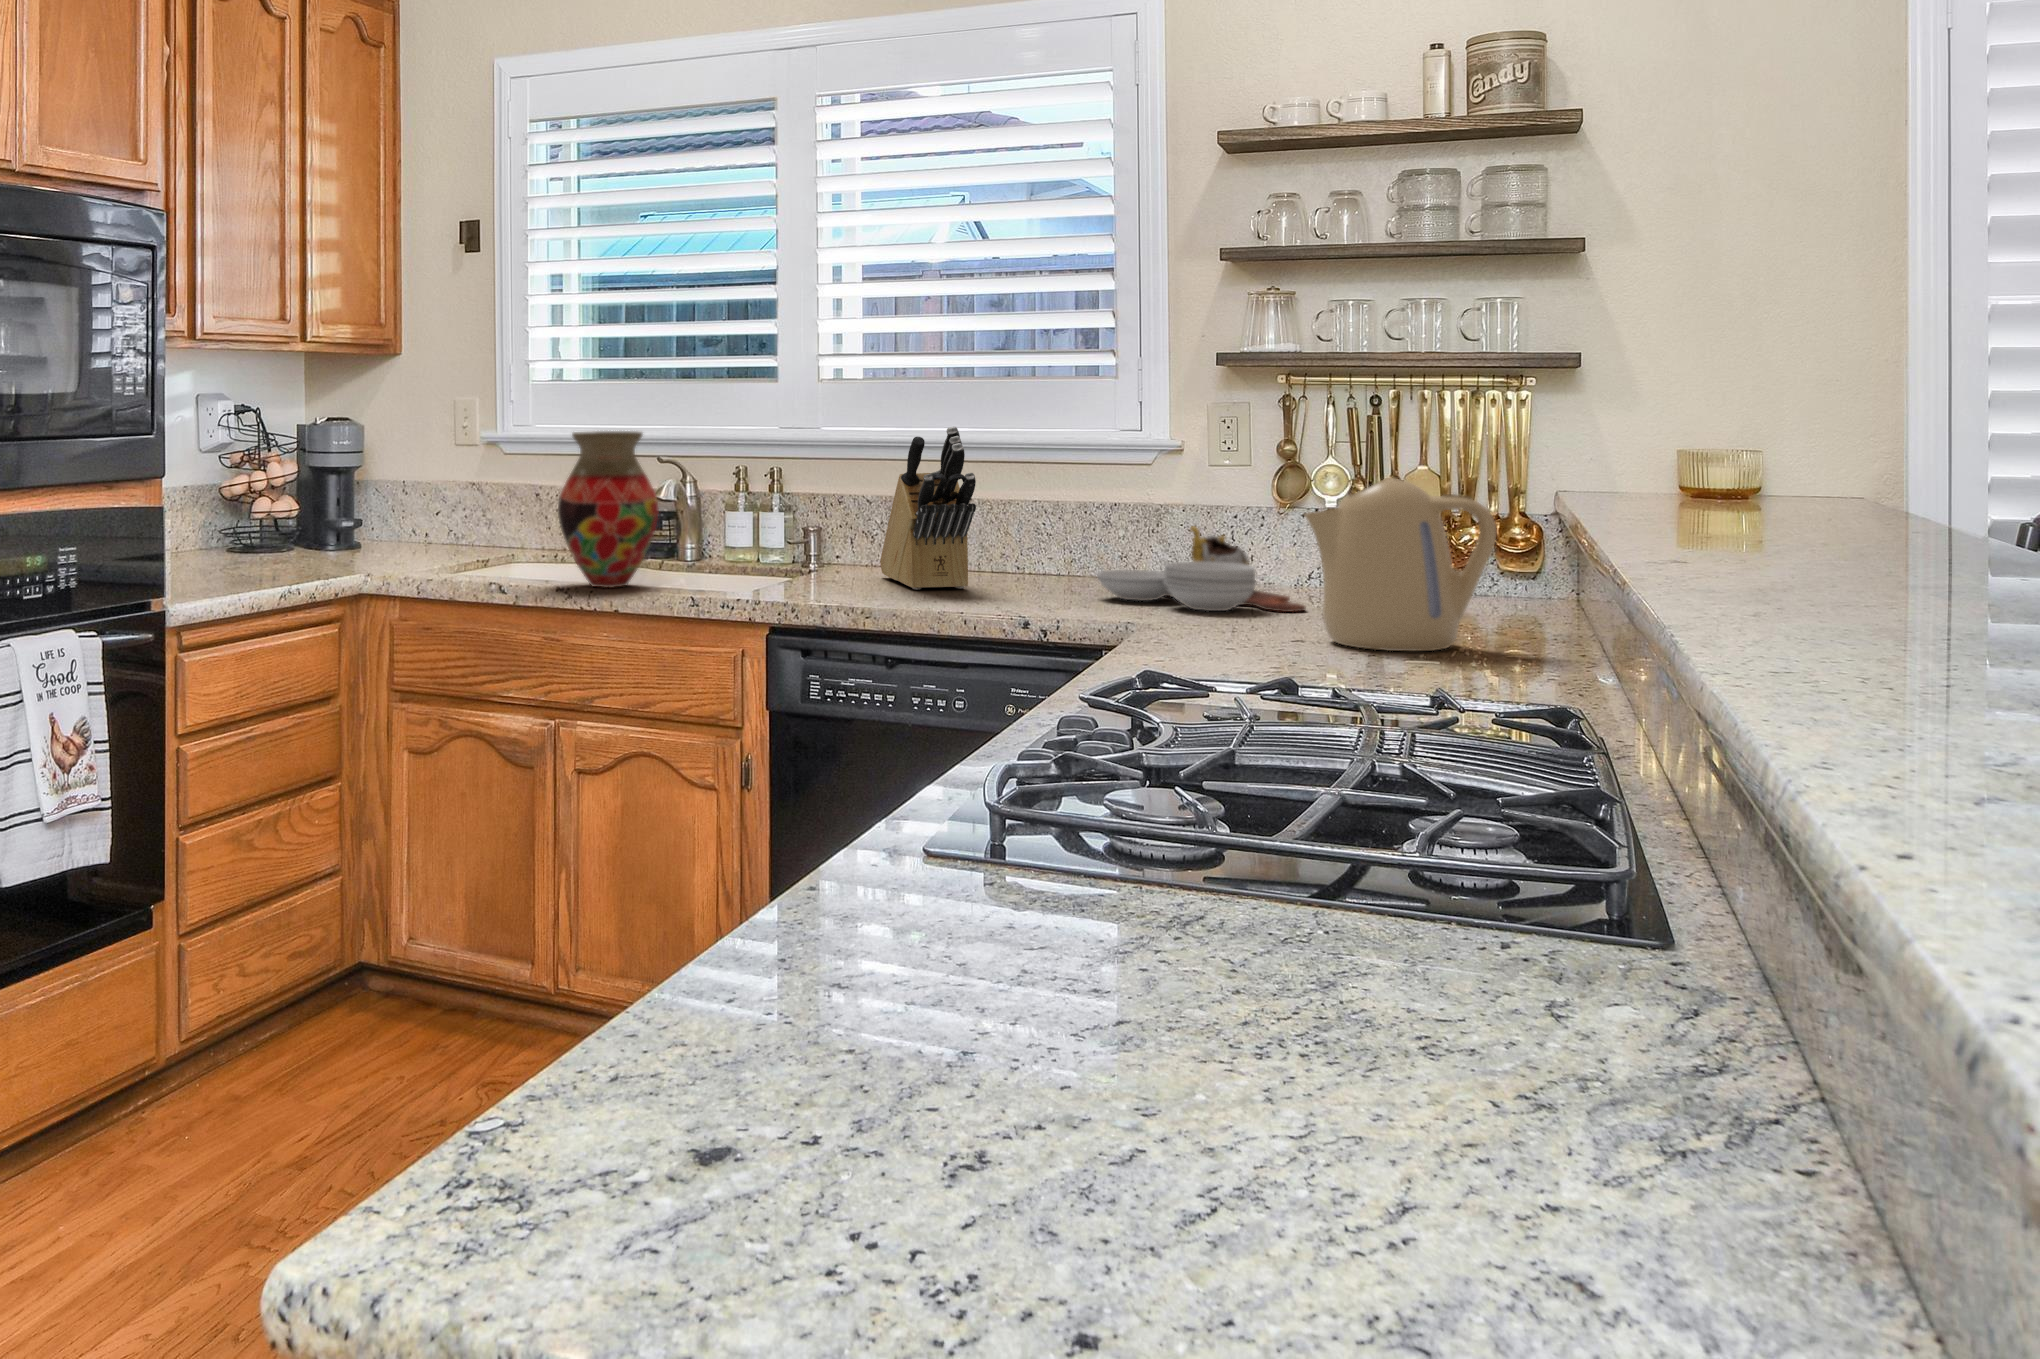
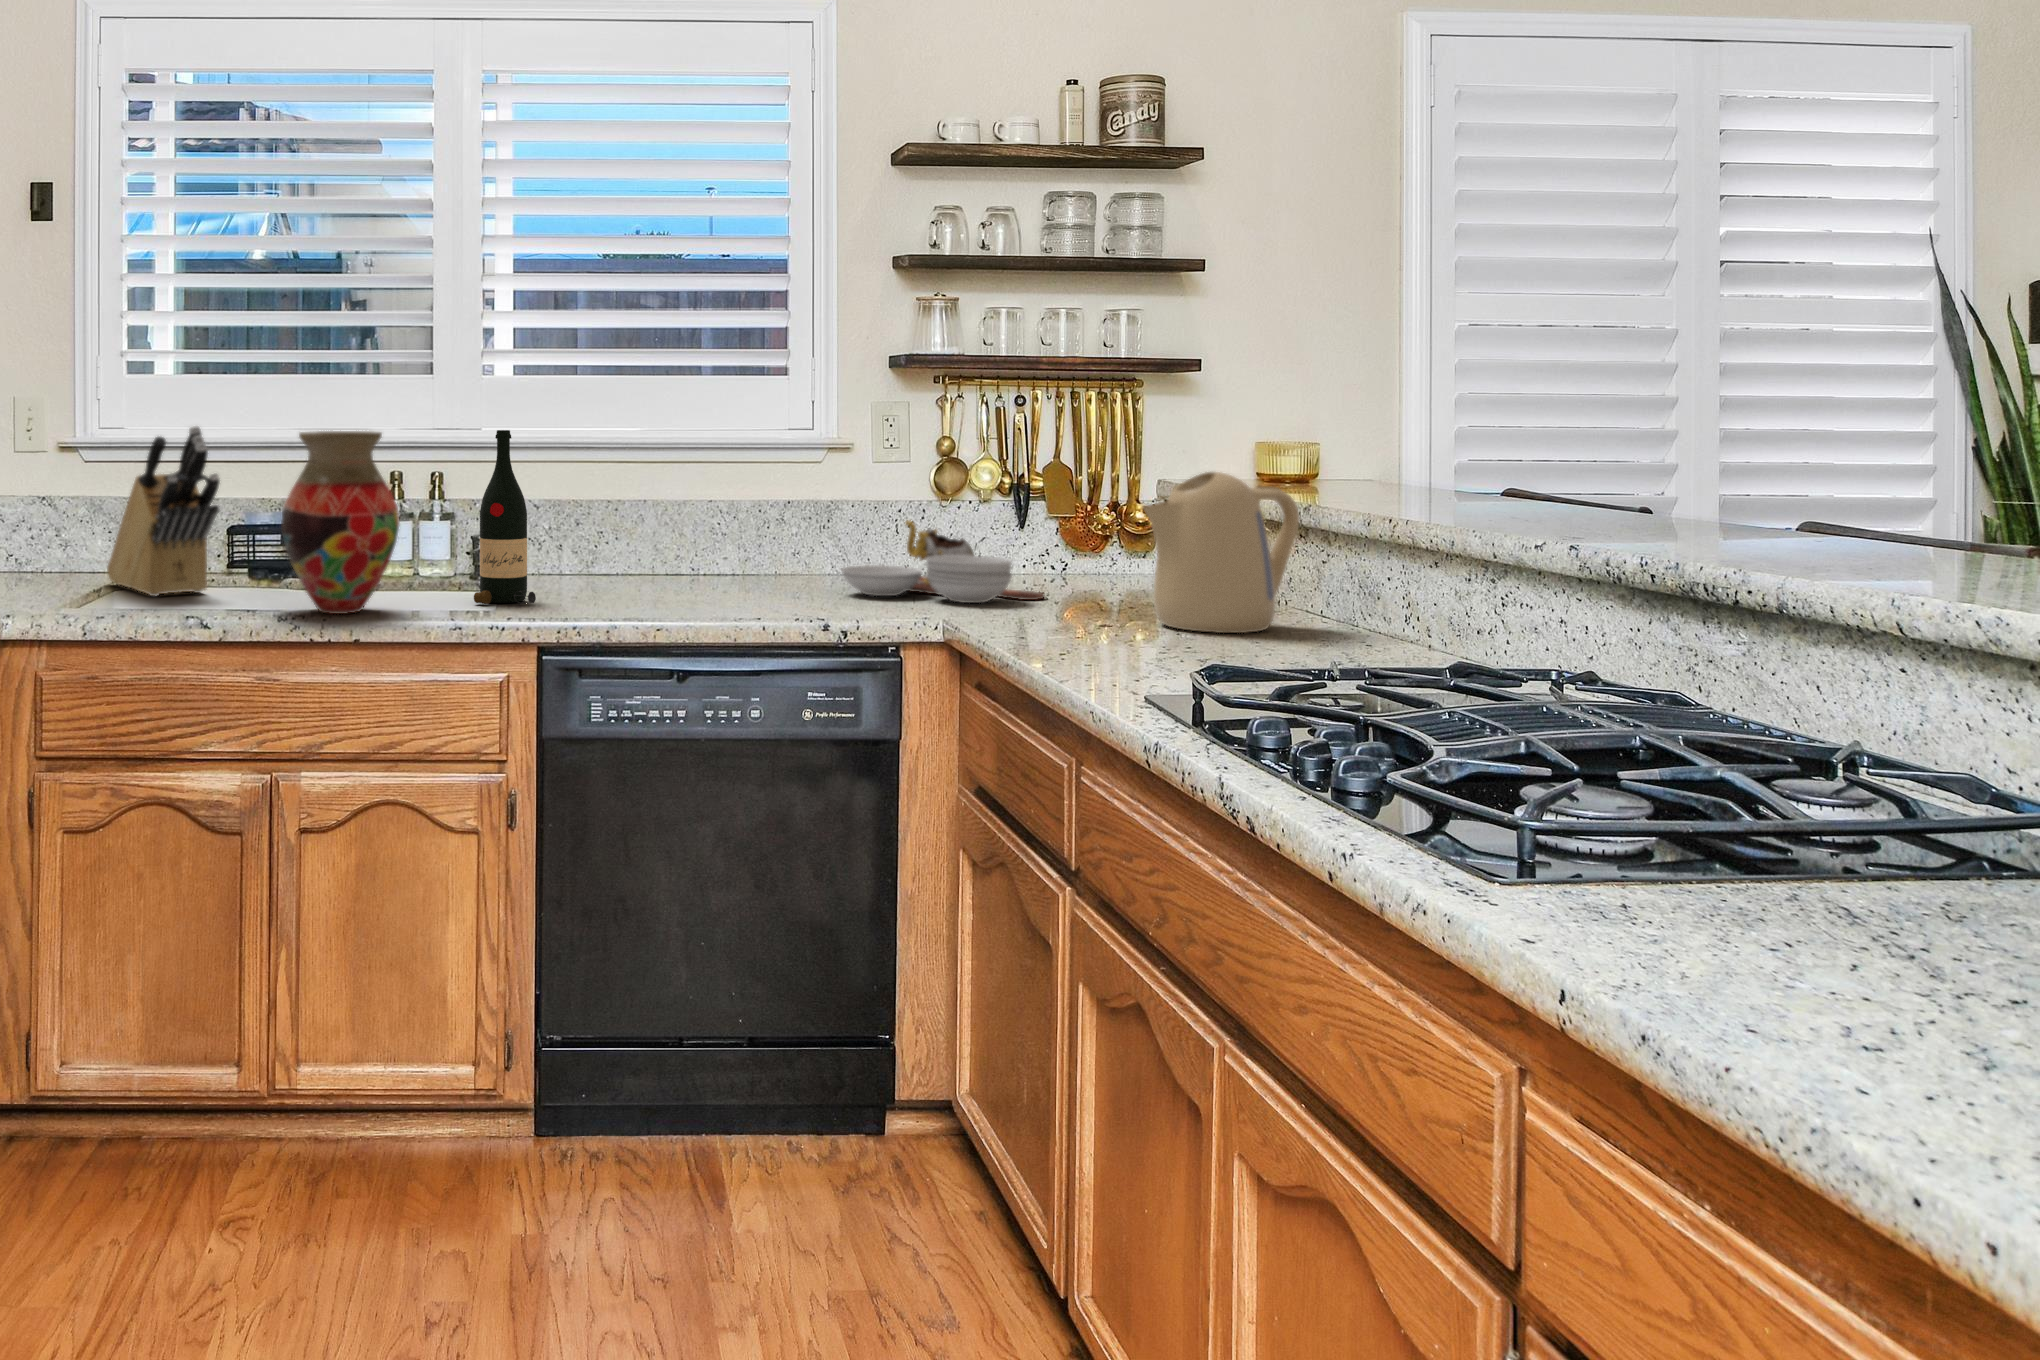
knife block: present [880,426,976,590] -> present [107,426,220,596]
wine bottle: none [731,431,786,588] -> present [474,430,536,604]

